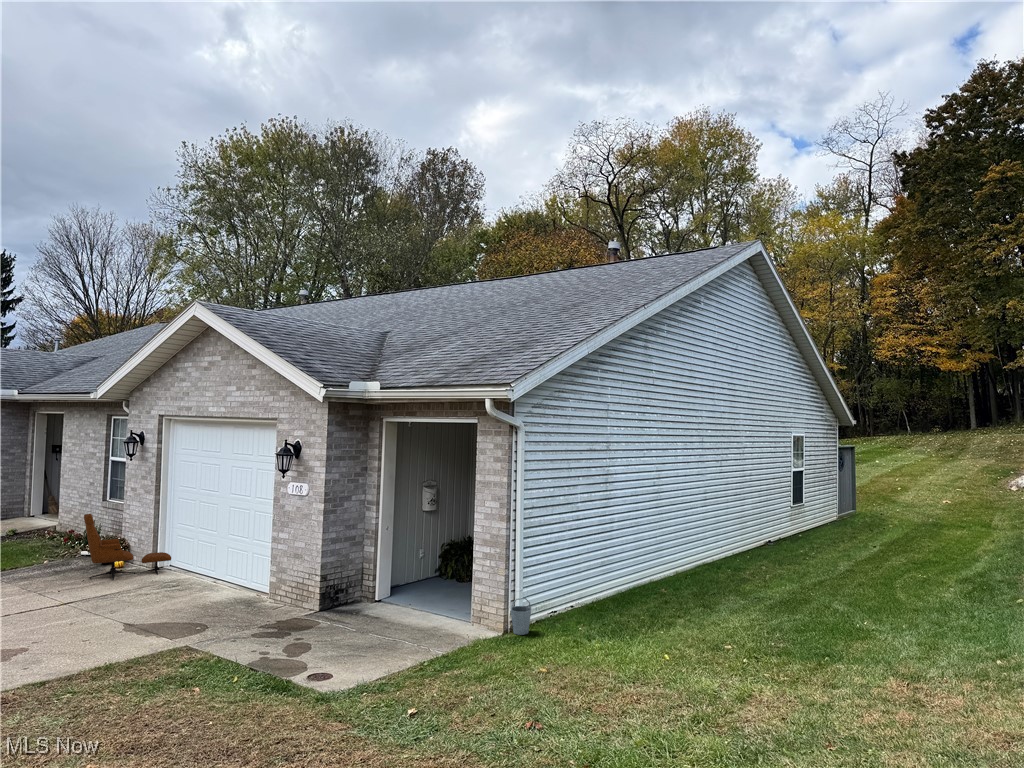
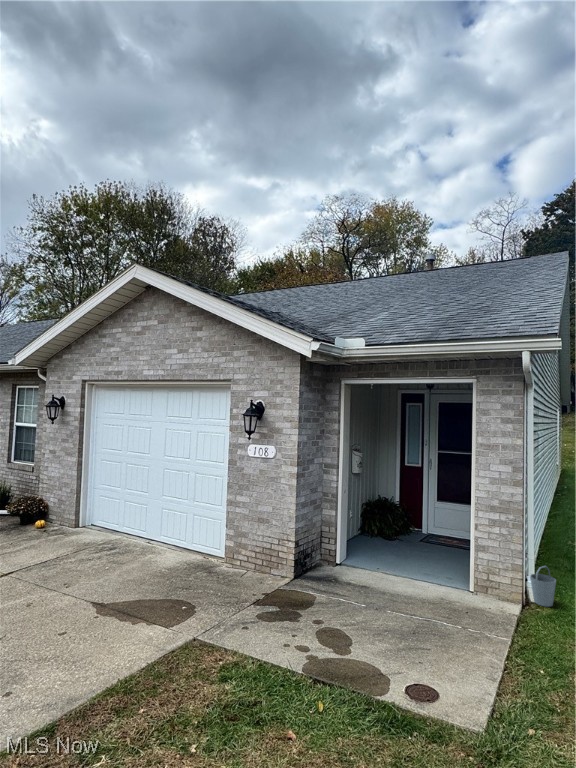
lounge chair: present [84,514,171,580] -> none [12,476,96,544]

